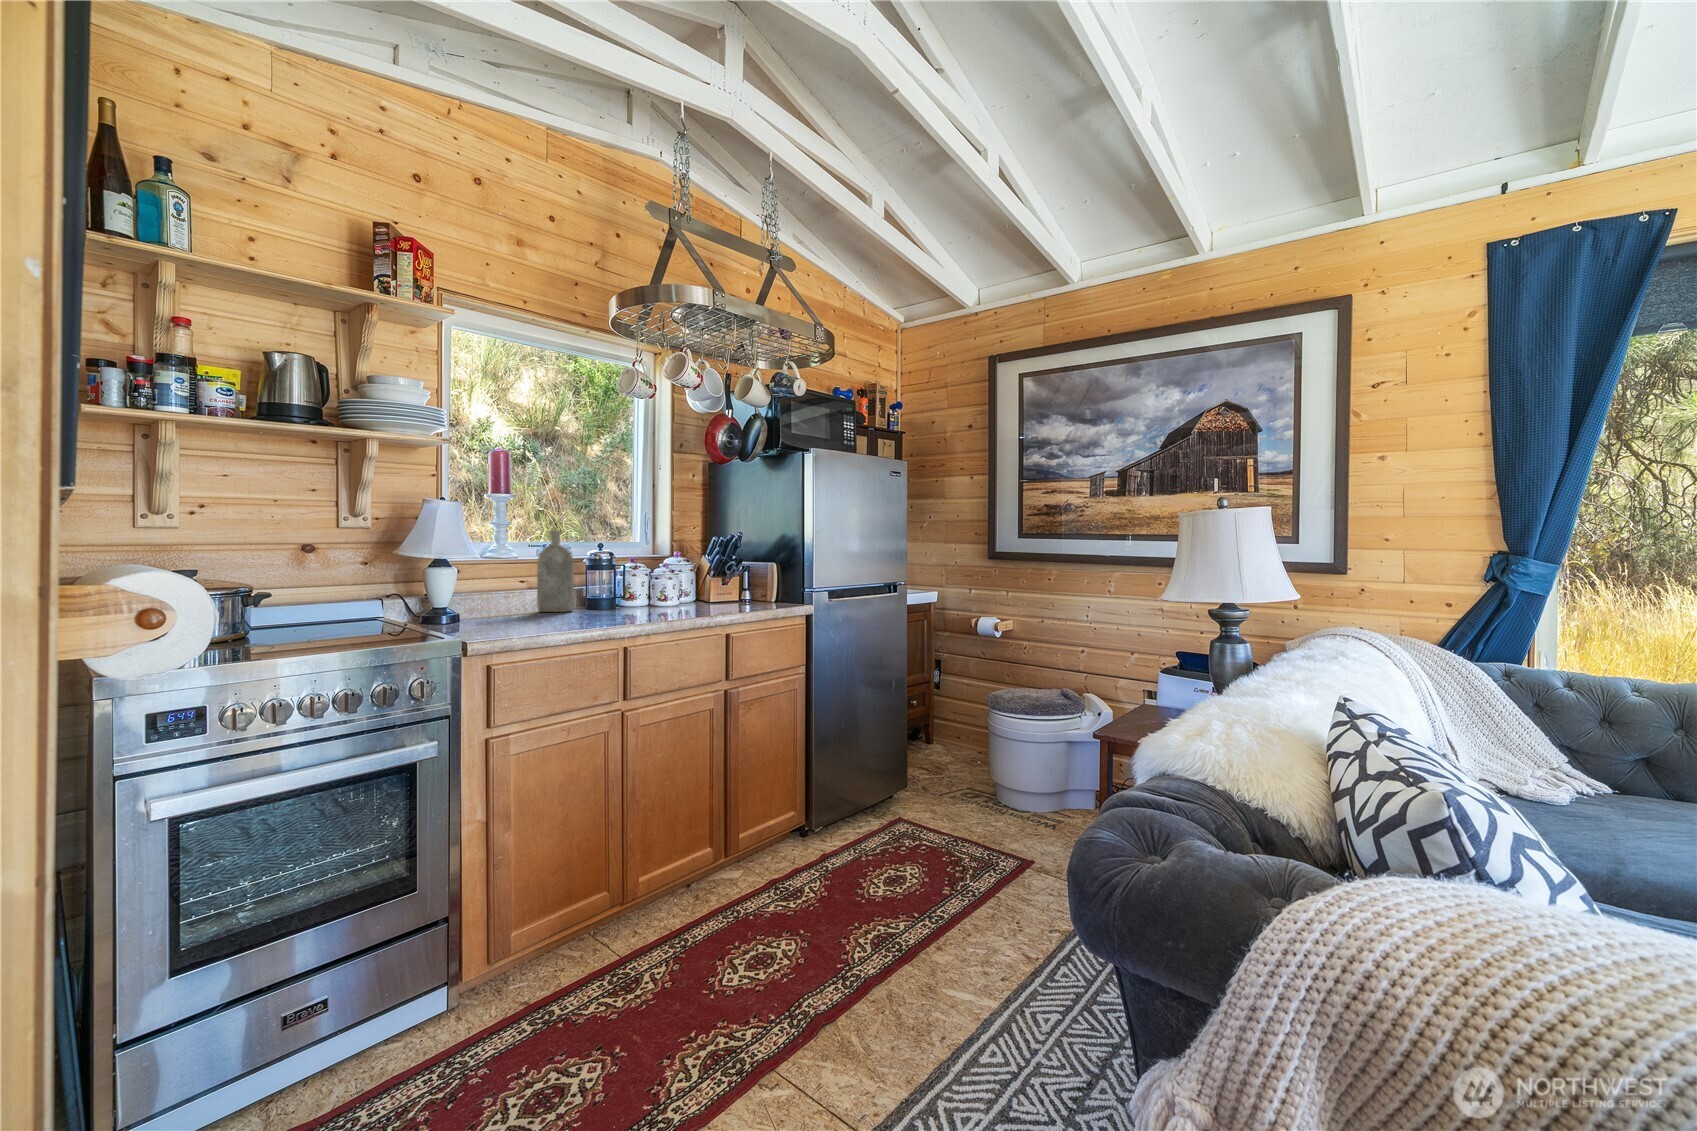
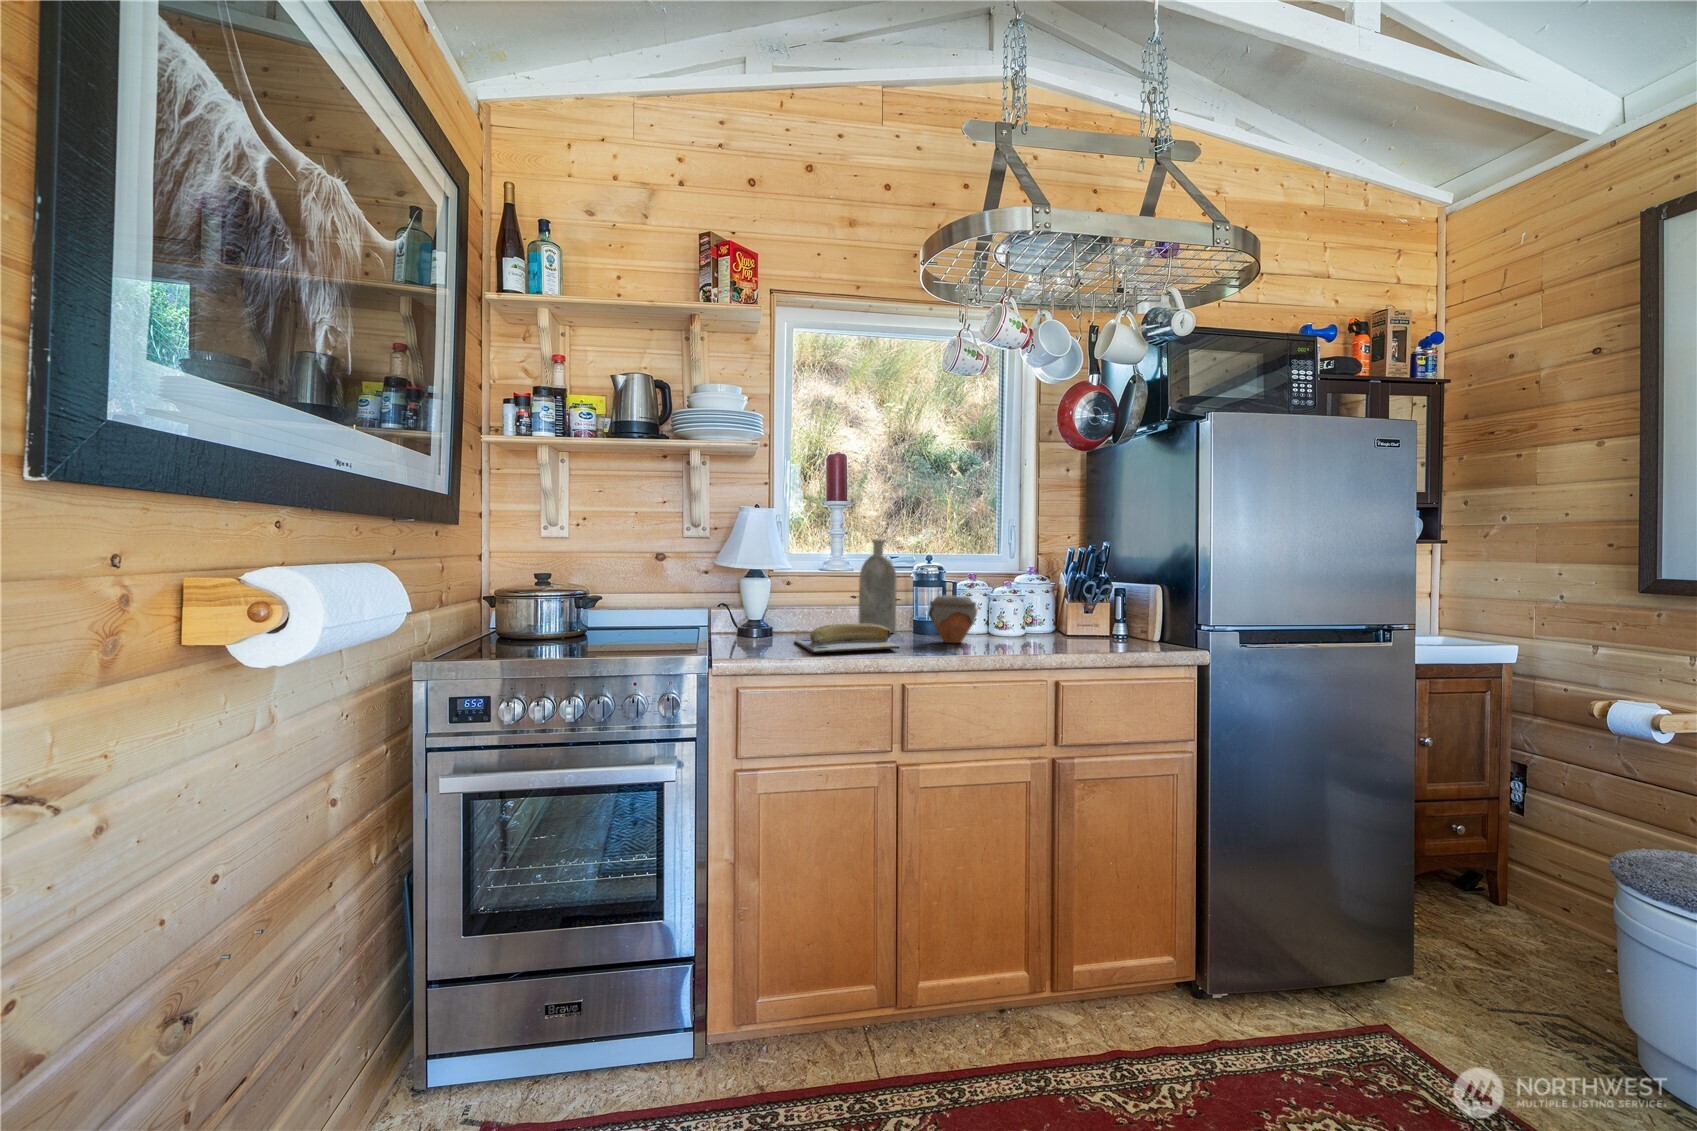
jar: none [614,576,654,615] -> present [928,595,977,643]
banana: none [496,603,607,629] -> present [794,624,900,653]

